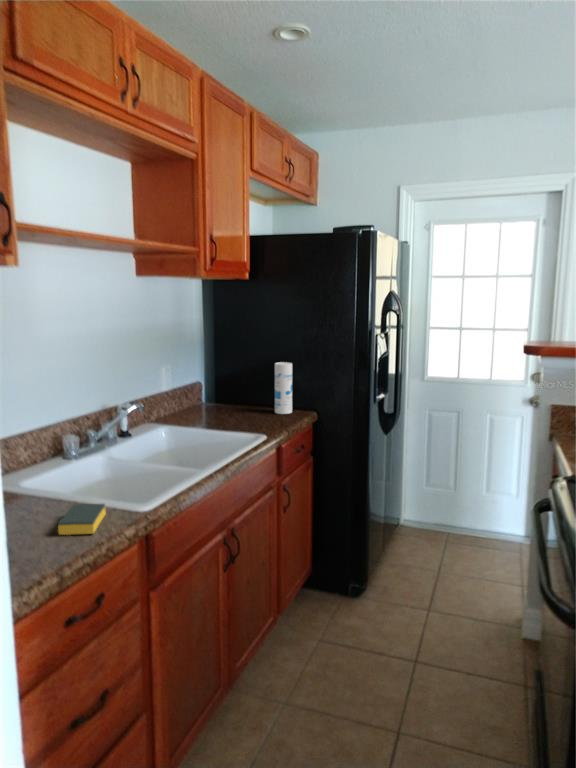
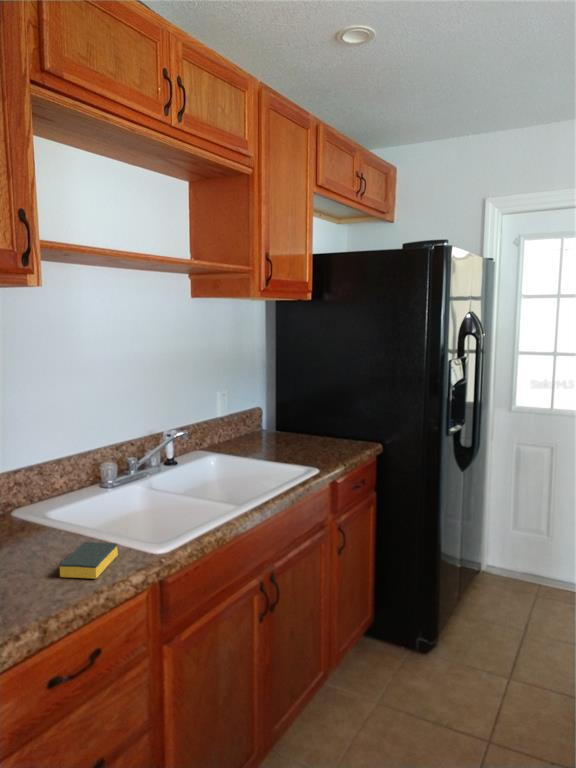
canister: present [275,362,292,414] -> none [336,389,356,445]

